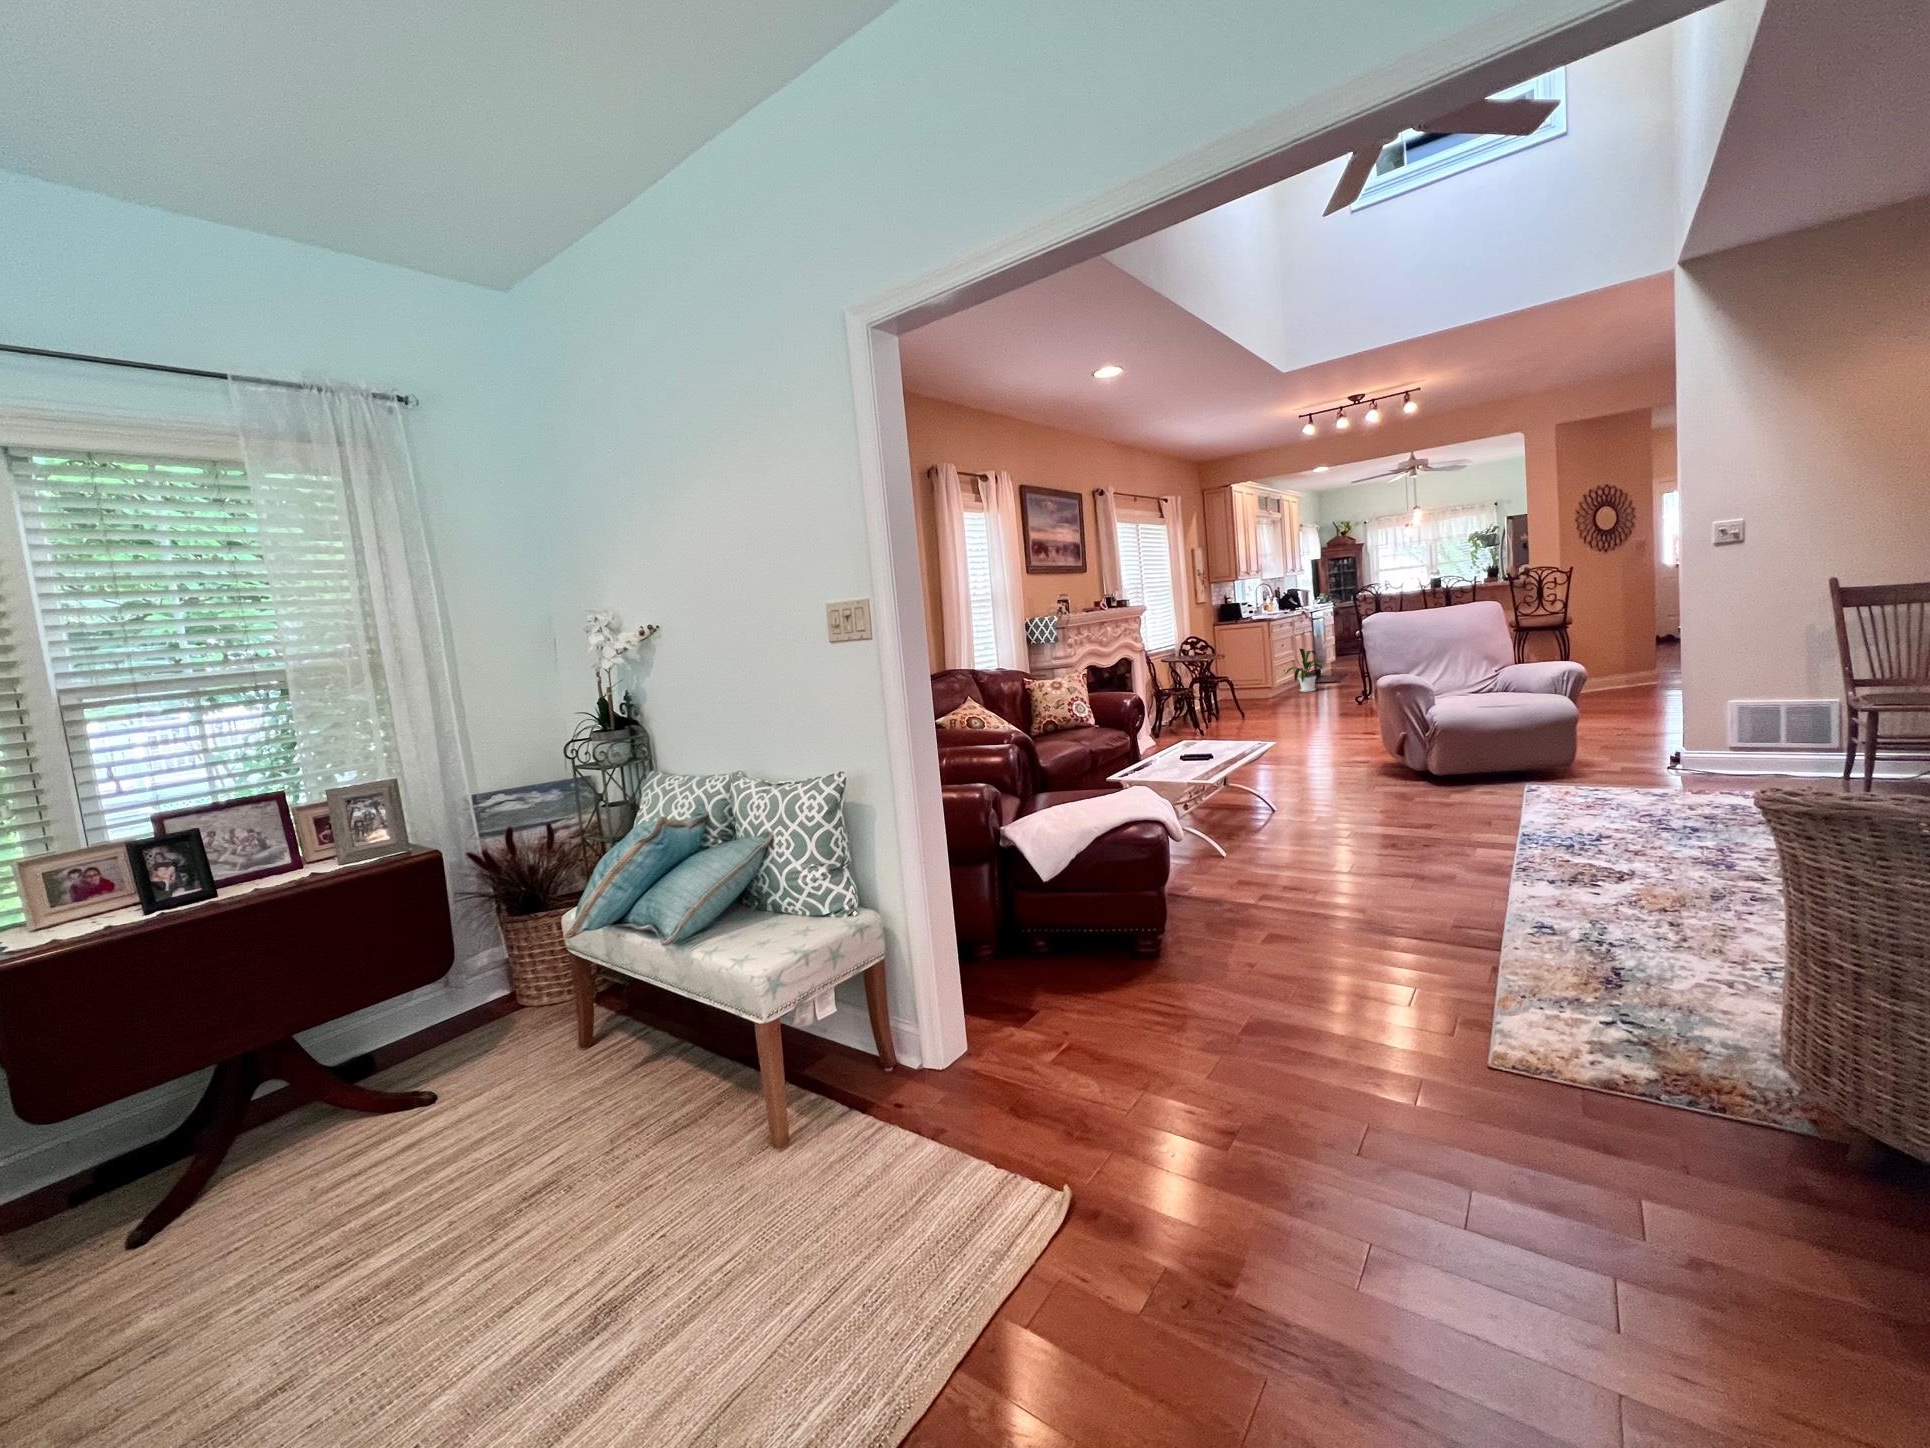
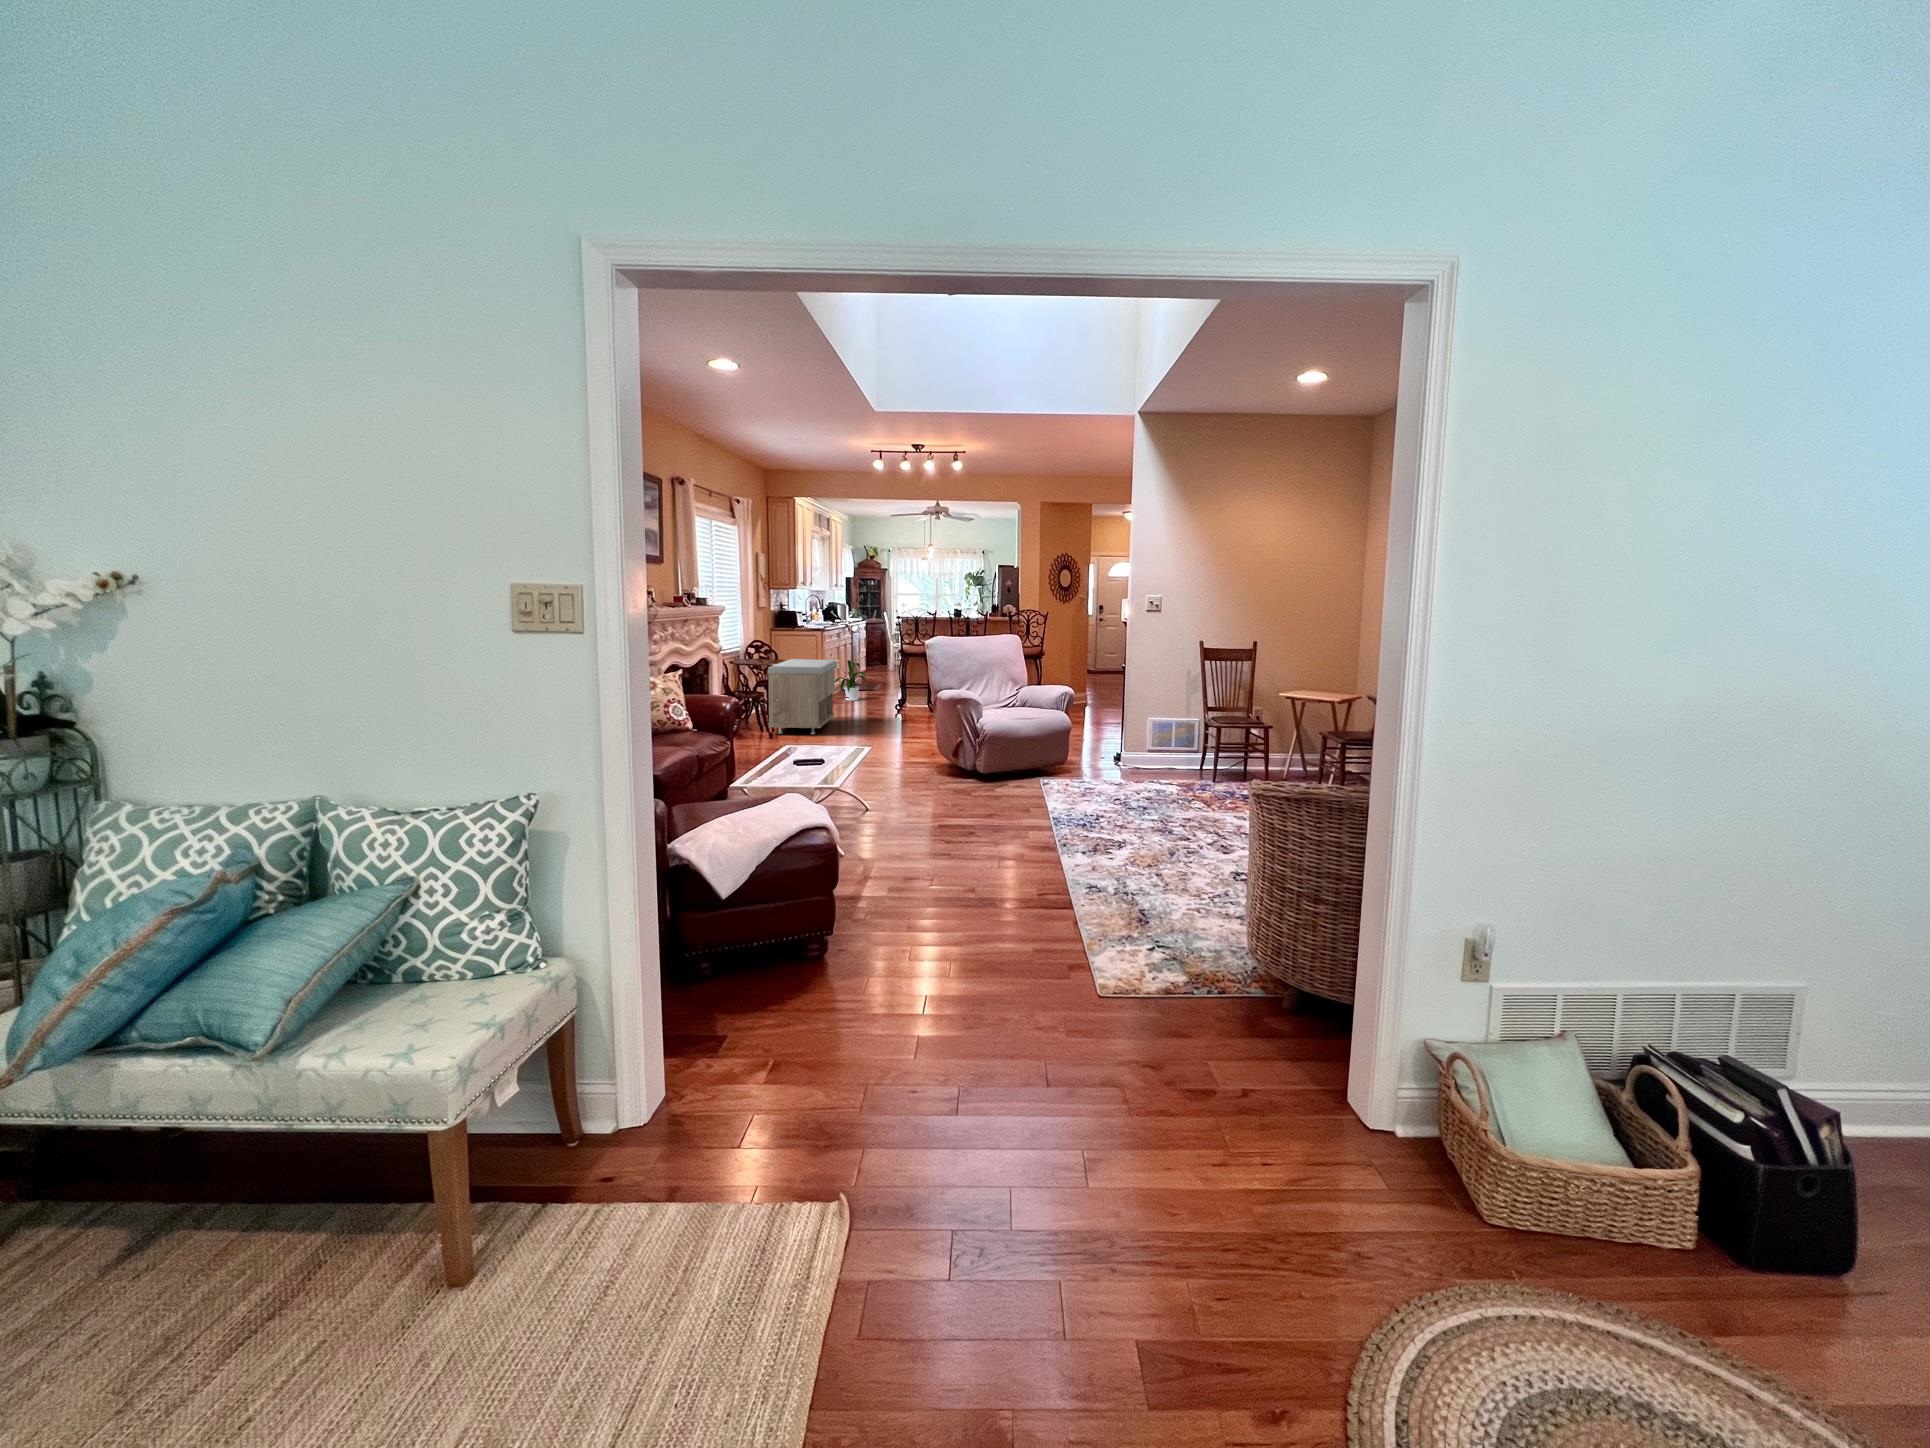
storage bench: none [1198,650,1278,727] -> present [768,659,837,734]

